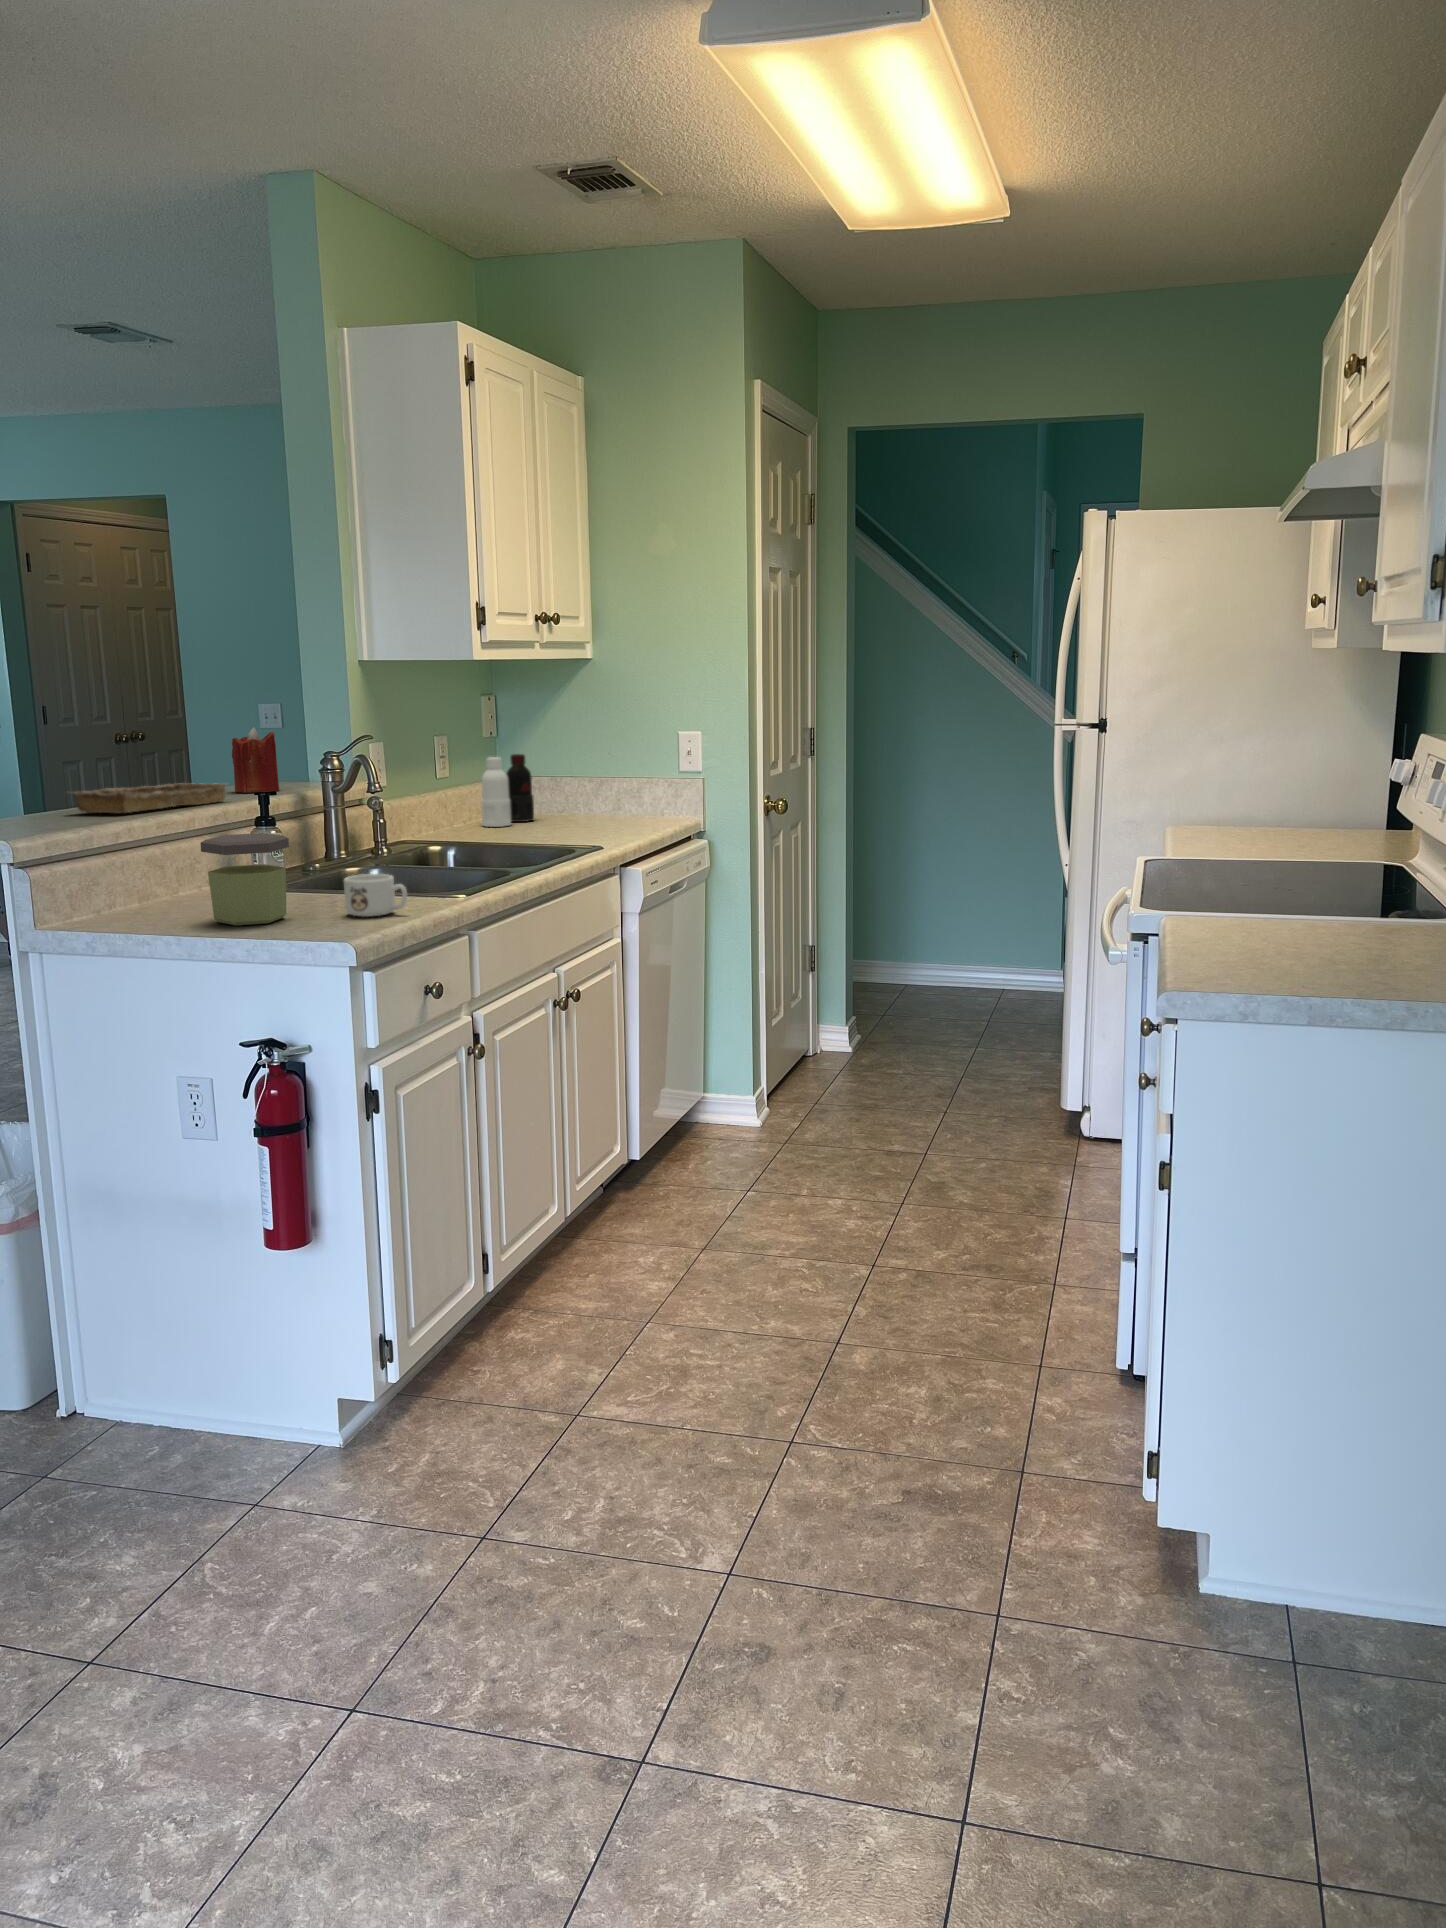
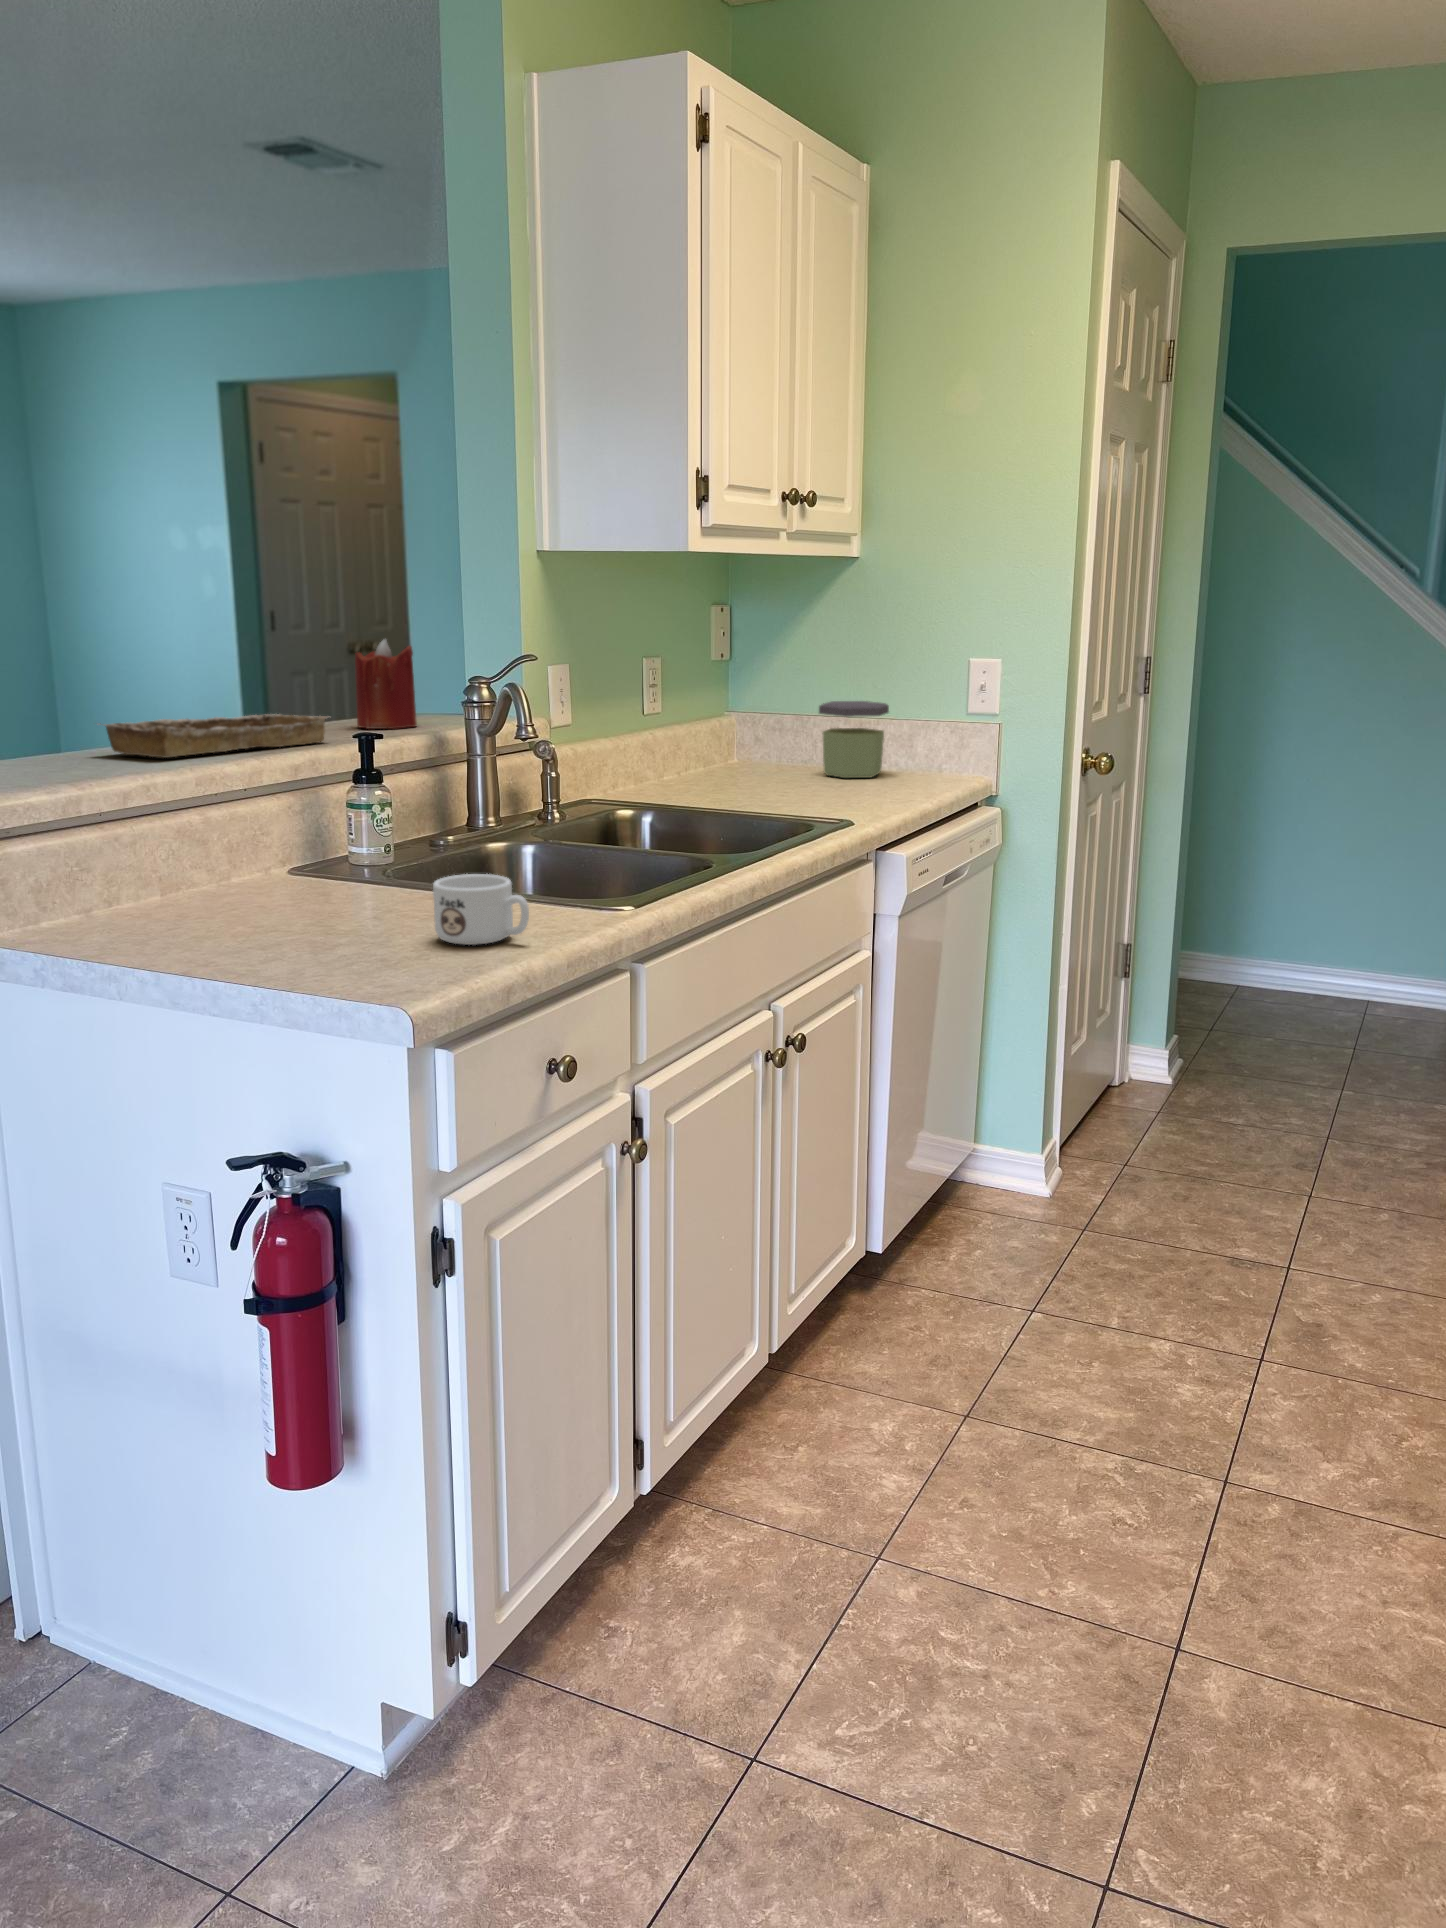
bottle: present [481,754,534,827] -> none [700,684,770,782]
jar: present [200,833,289,925] -> present [819,701,889,778]

